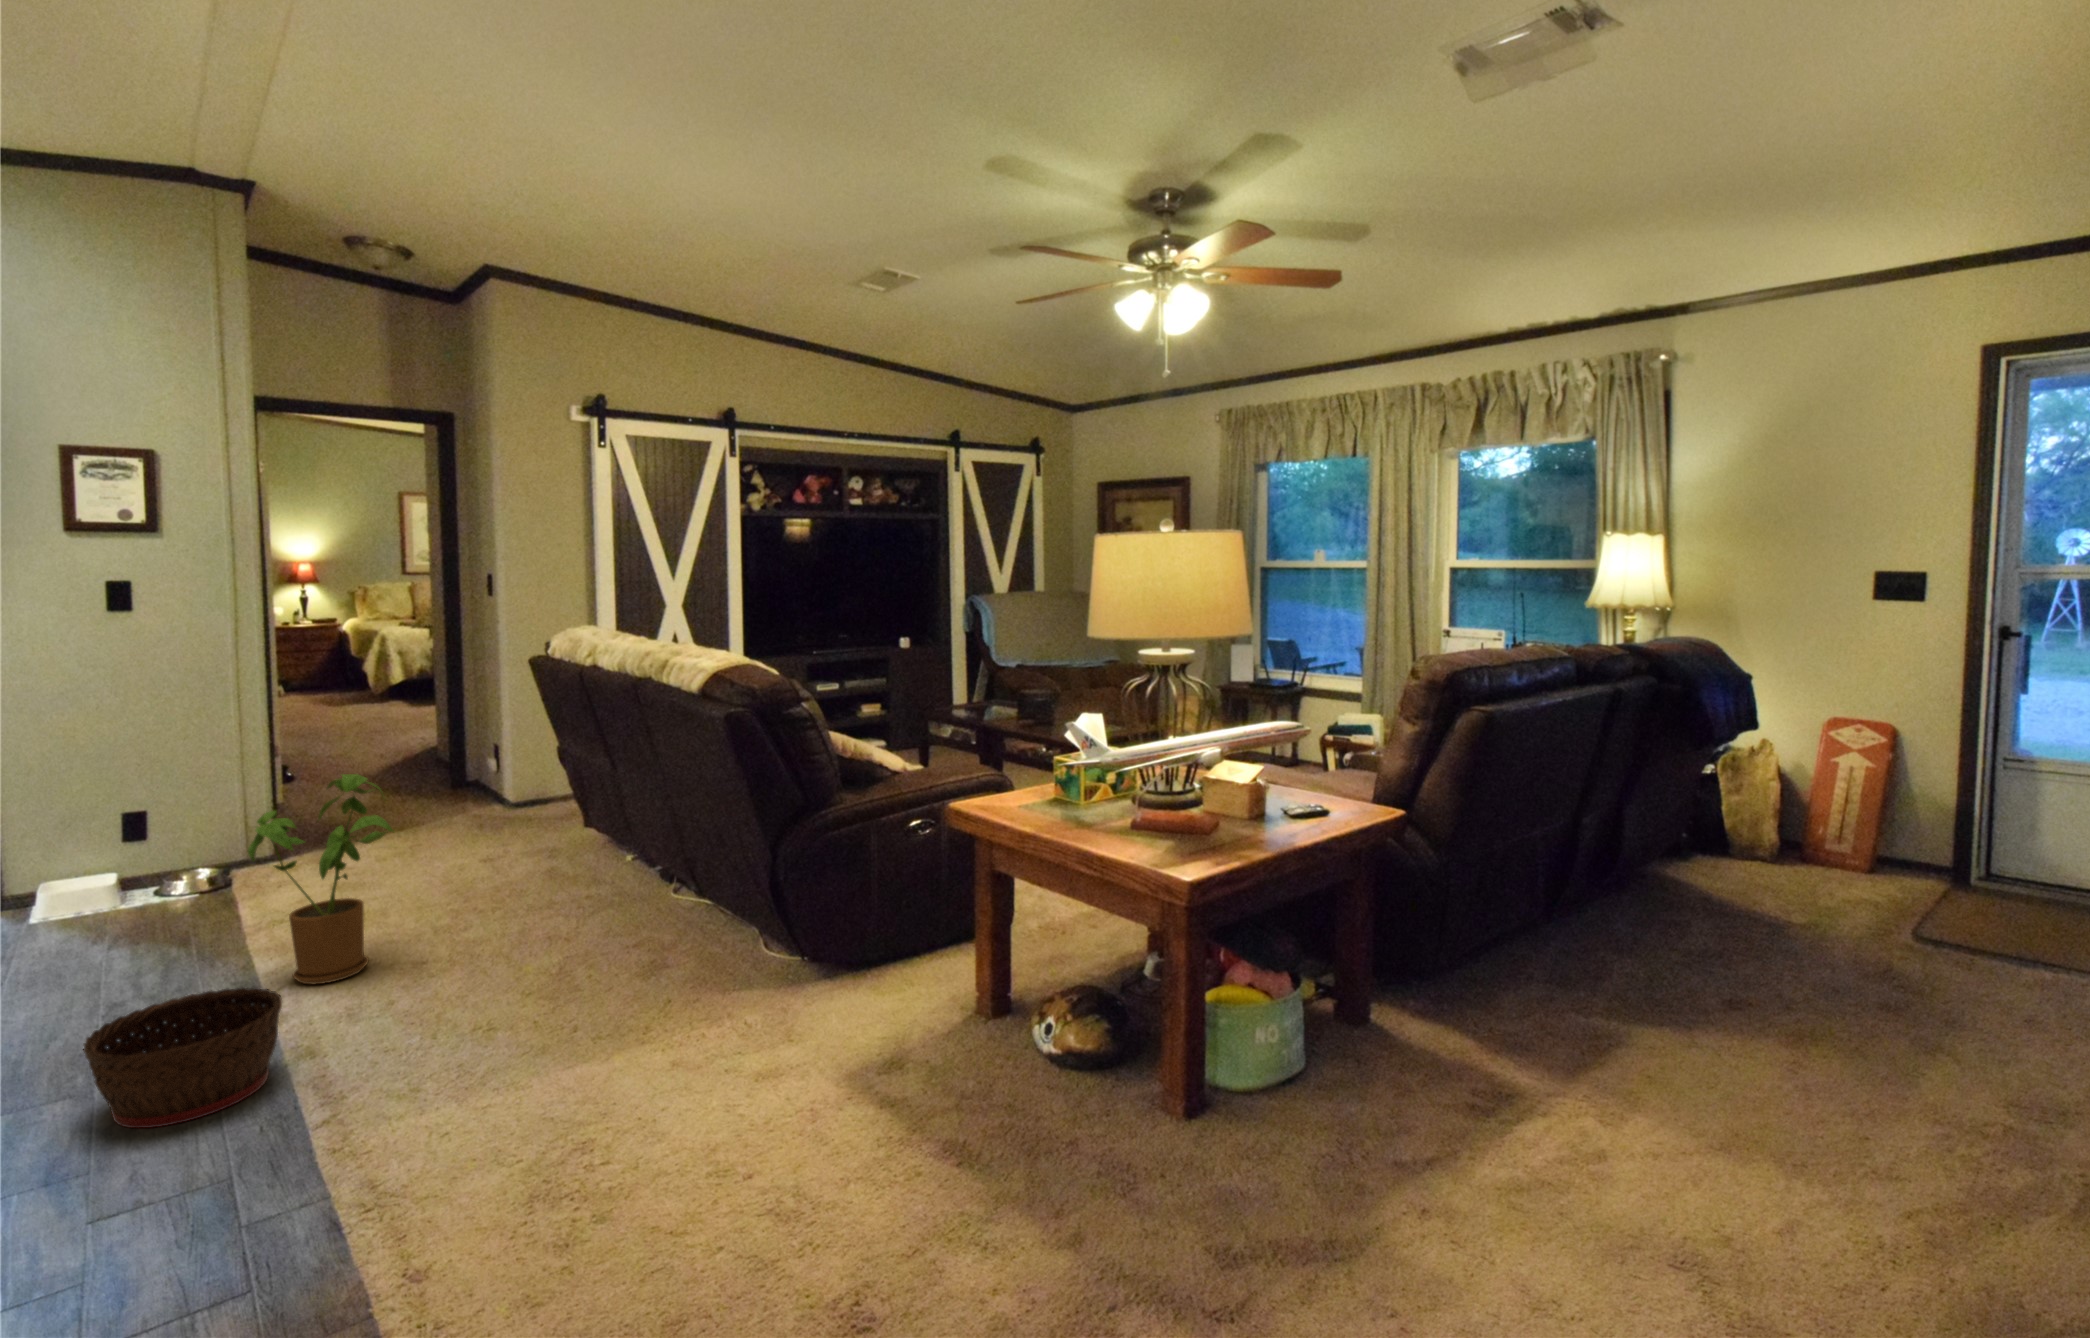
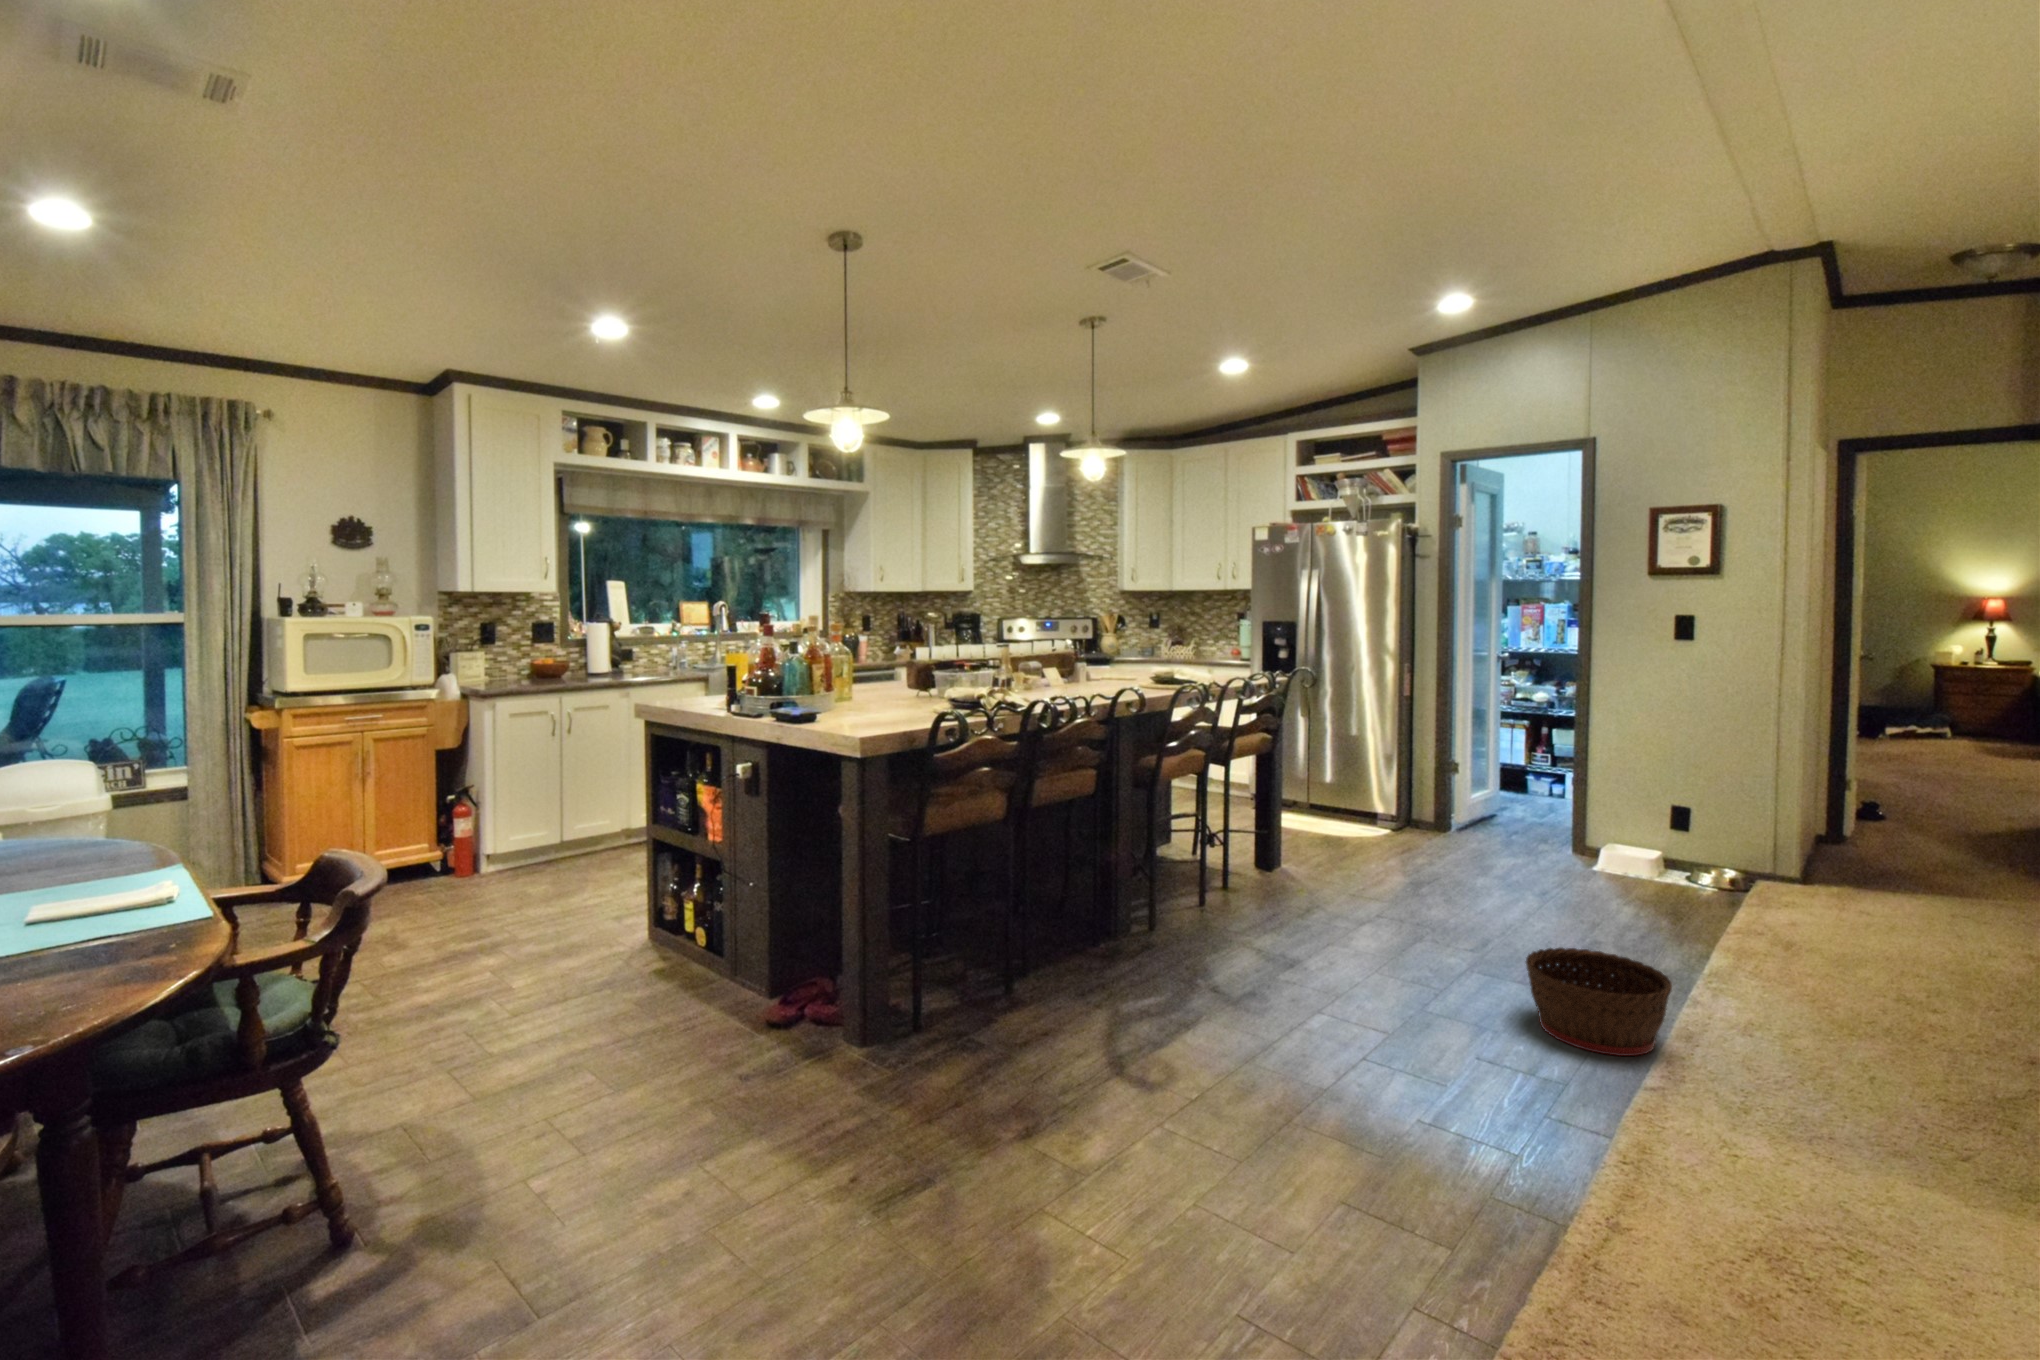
house plant: present [248,774,394,984] -> none [1707,810,1851,1010]

